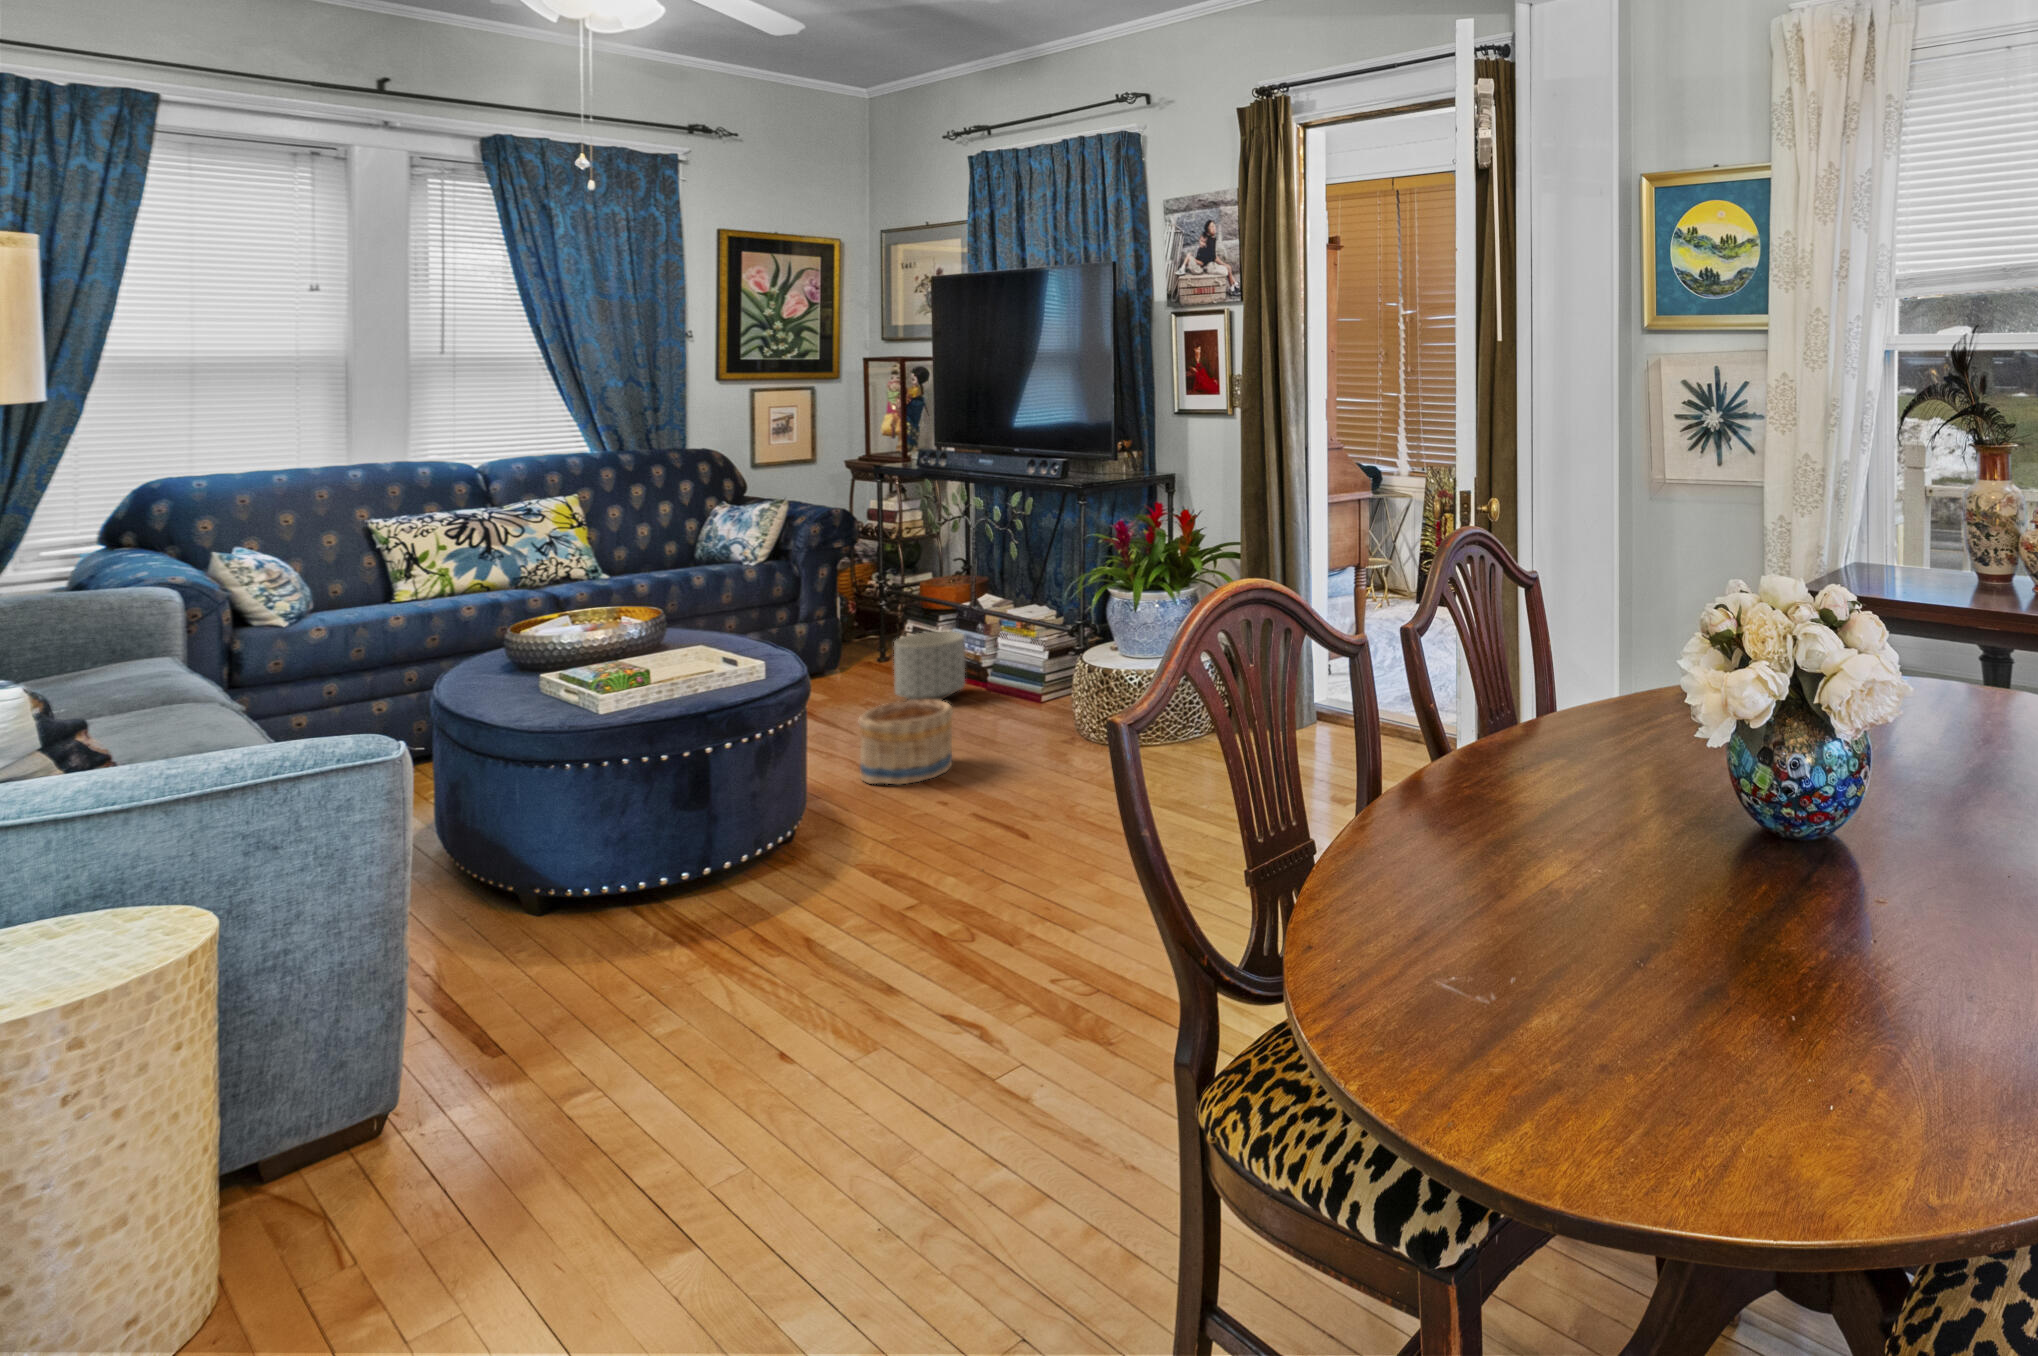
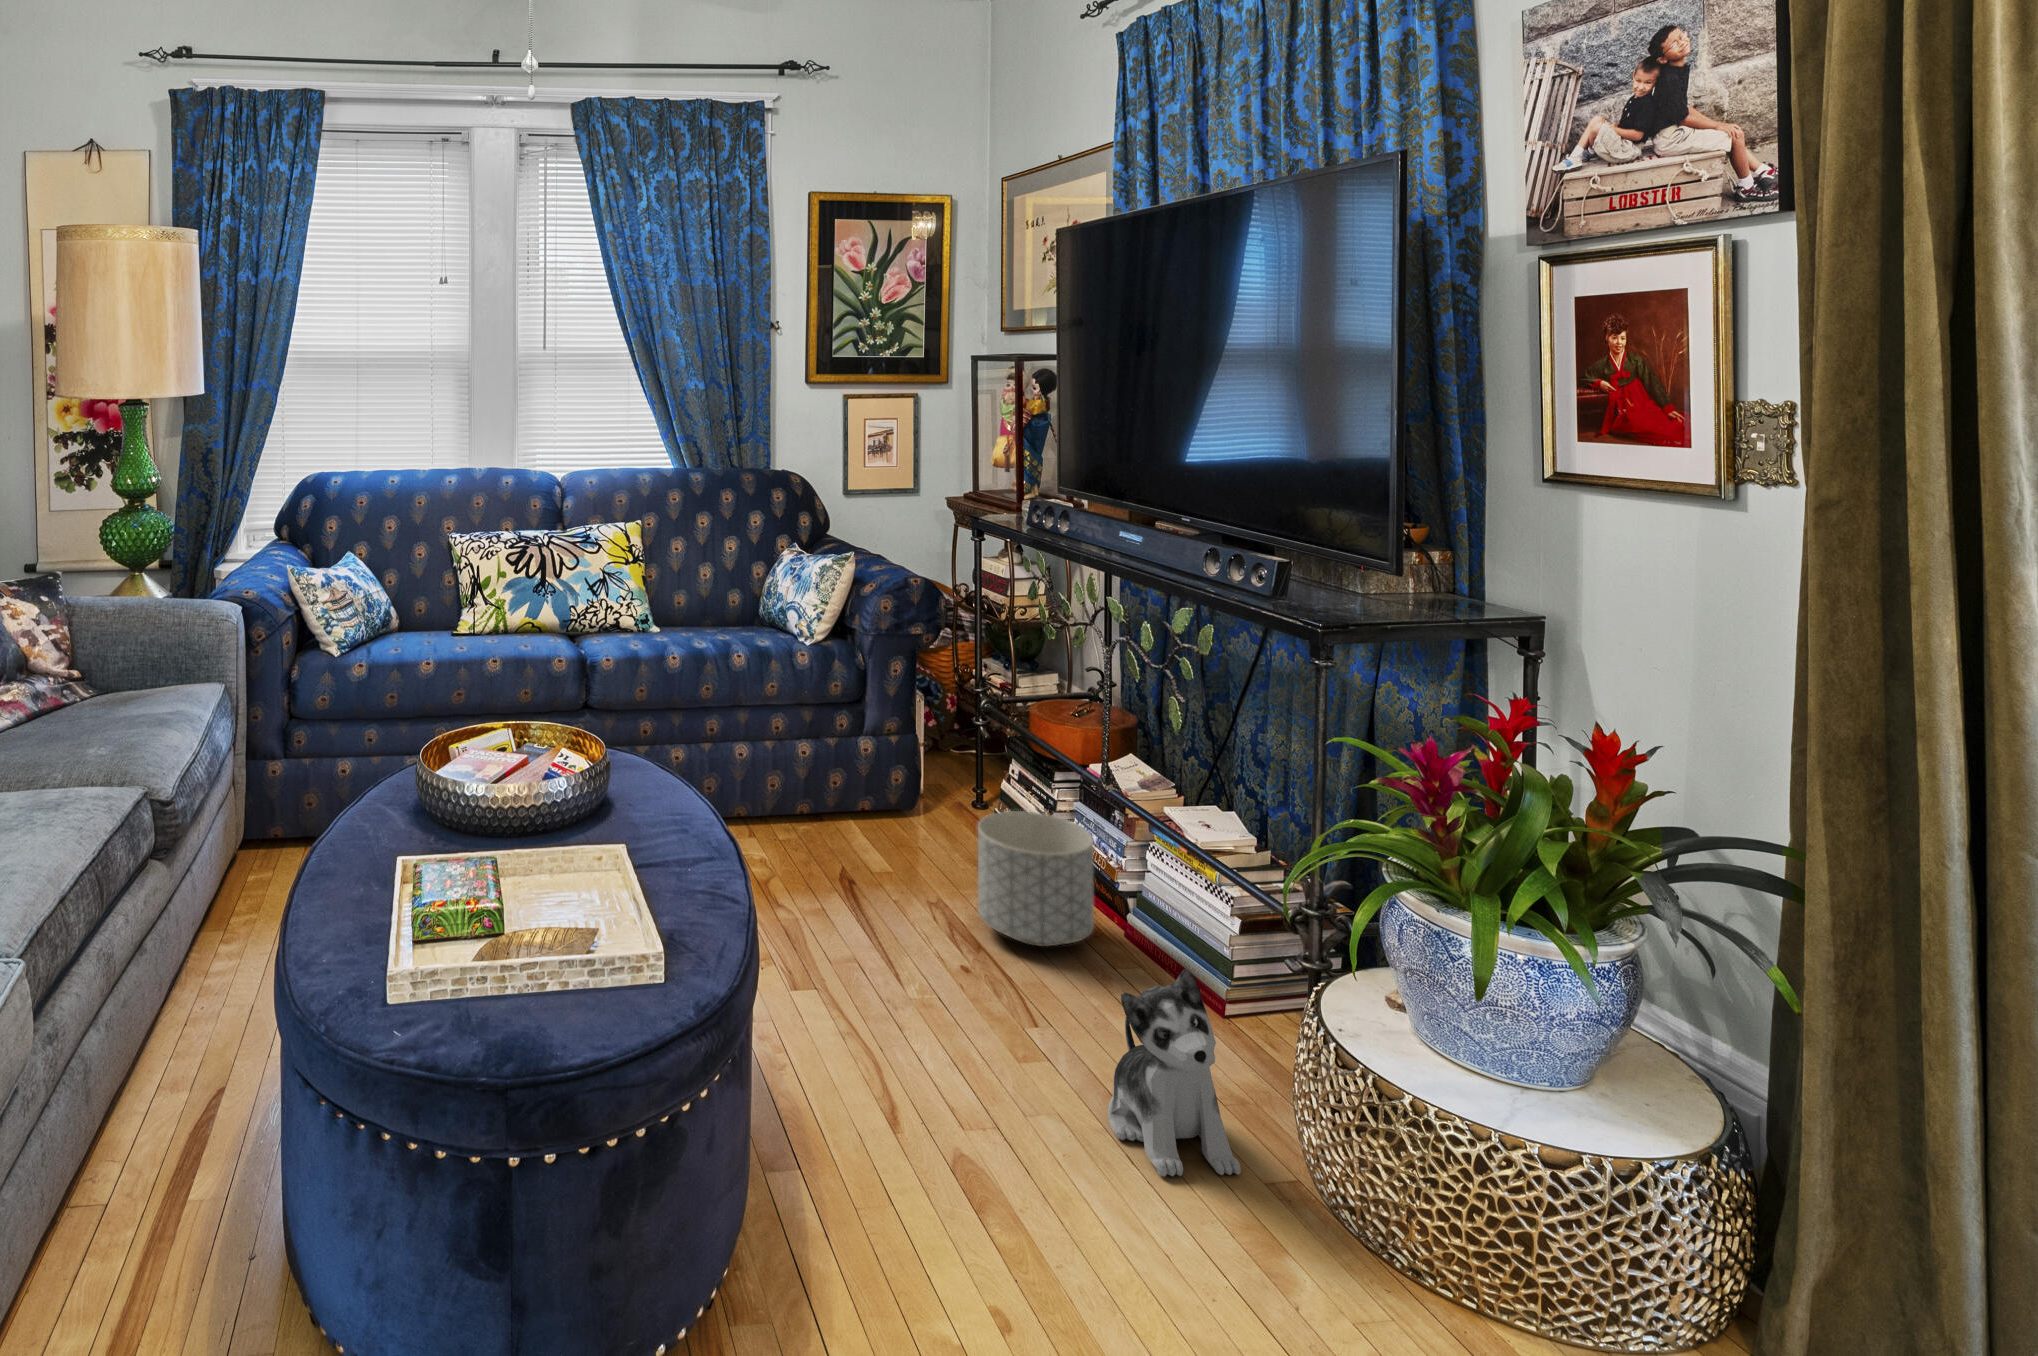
plush toy: none [982,652,1044,746] -> present [1108,969,1241,1177]
basket: present [858,699,953,784] -> none [862,1010,1040,1233]

